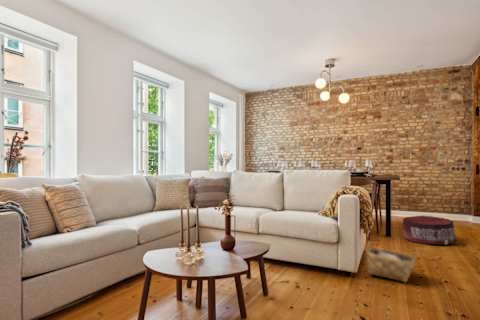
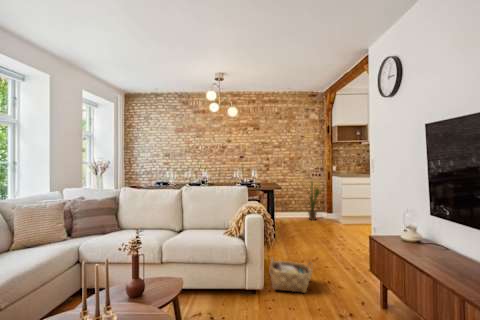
house plant: none [433,171,468,223] -> present [308,183,320,220]
pouf: present [402,216,456,245] -> none [284,218,324,245]

